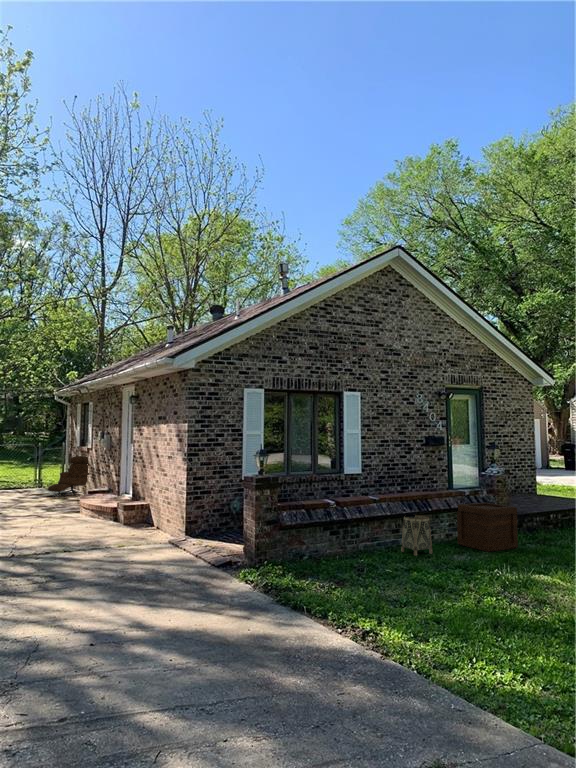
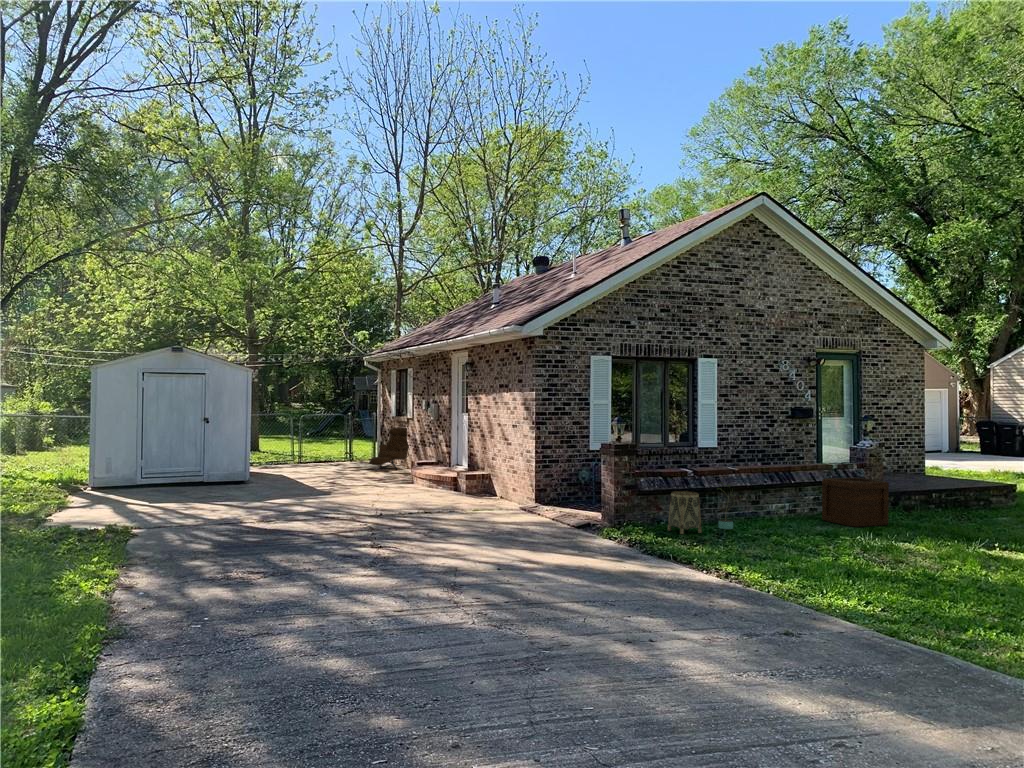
potted plant: none [359,512,385,559] -> present [717,482,742,529]
basket: present [401,515,432,556] -> present [668,491,702,534]

